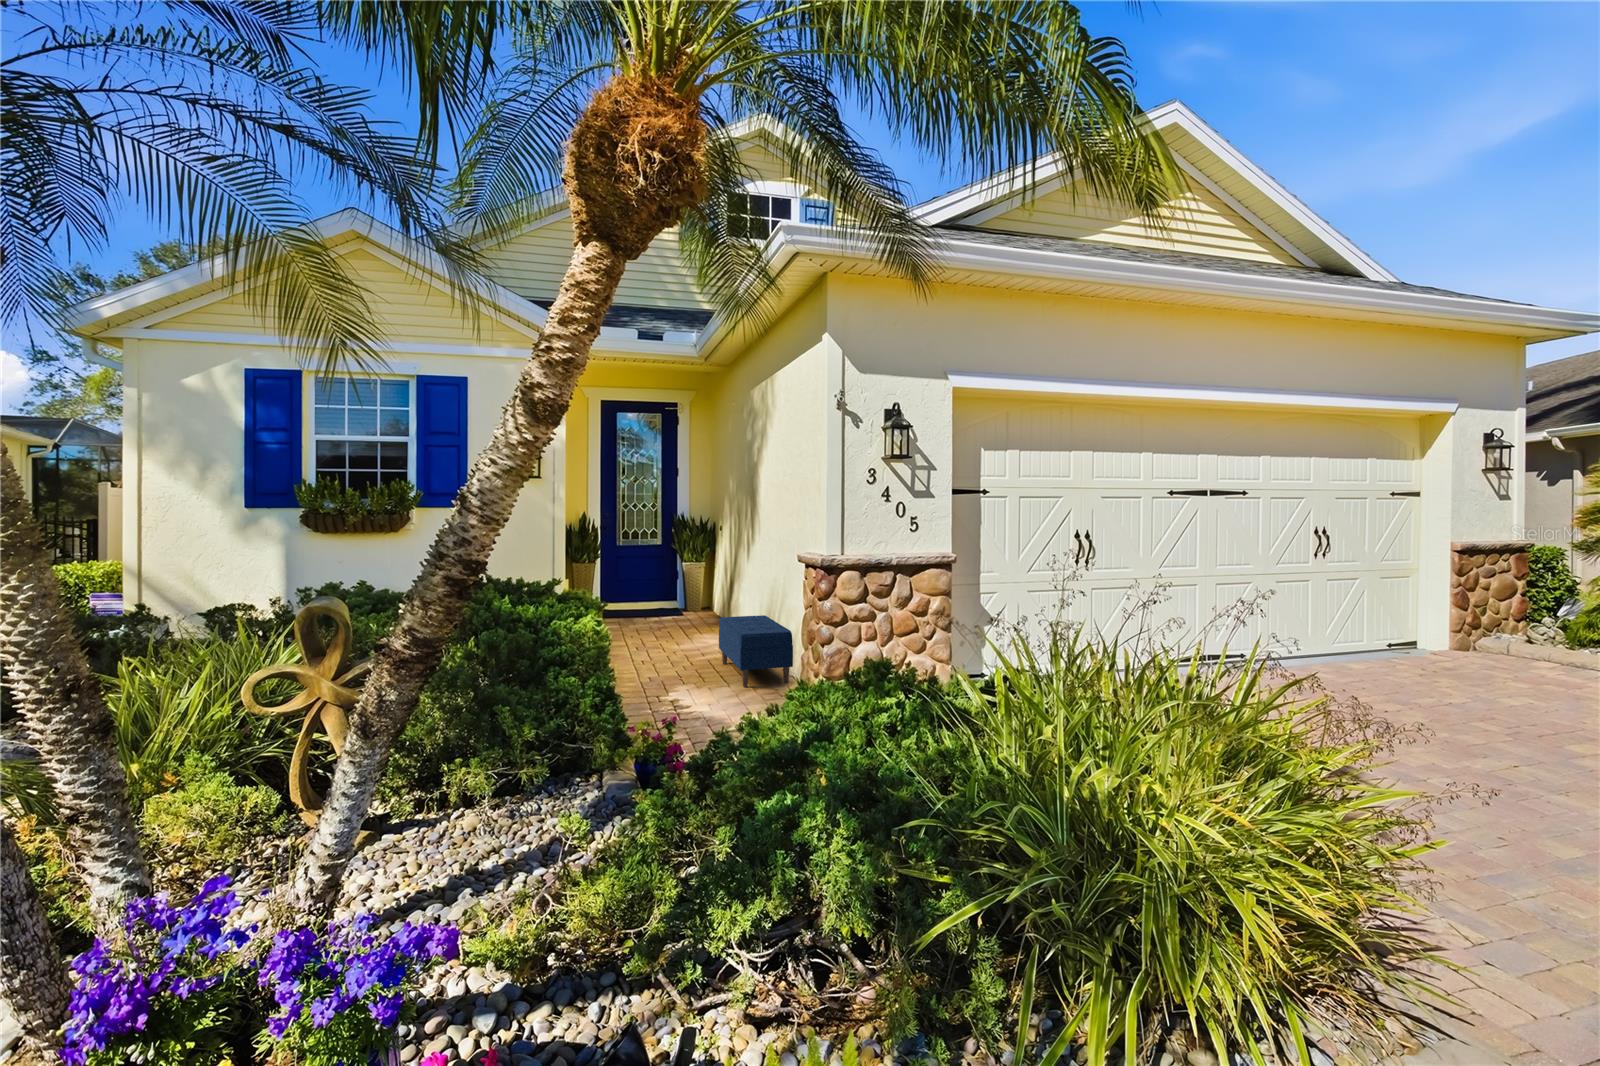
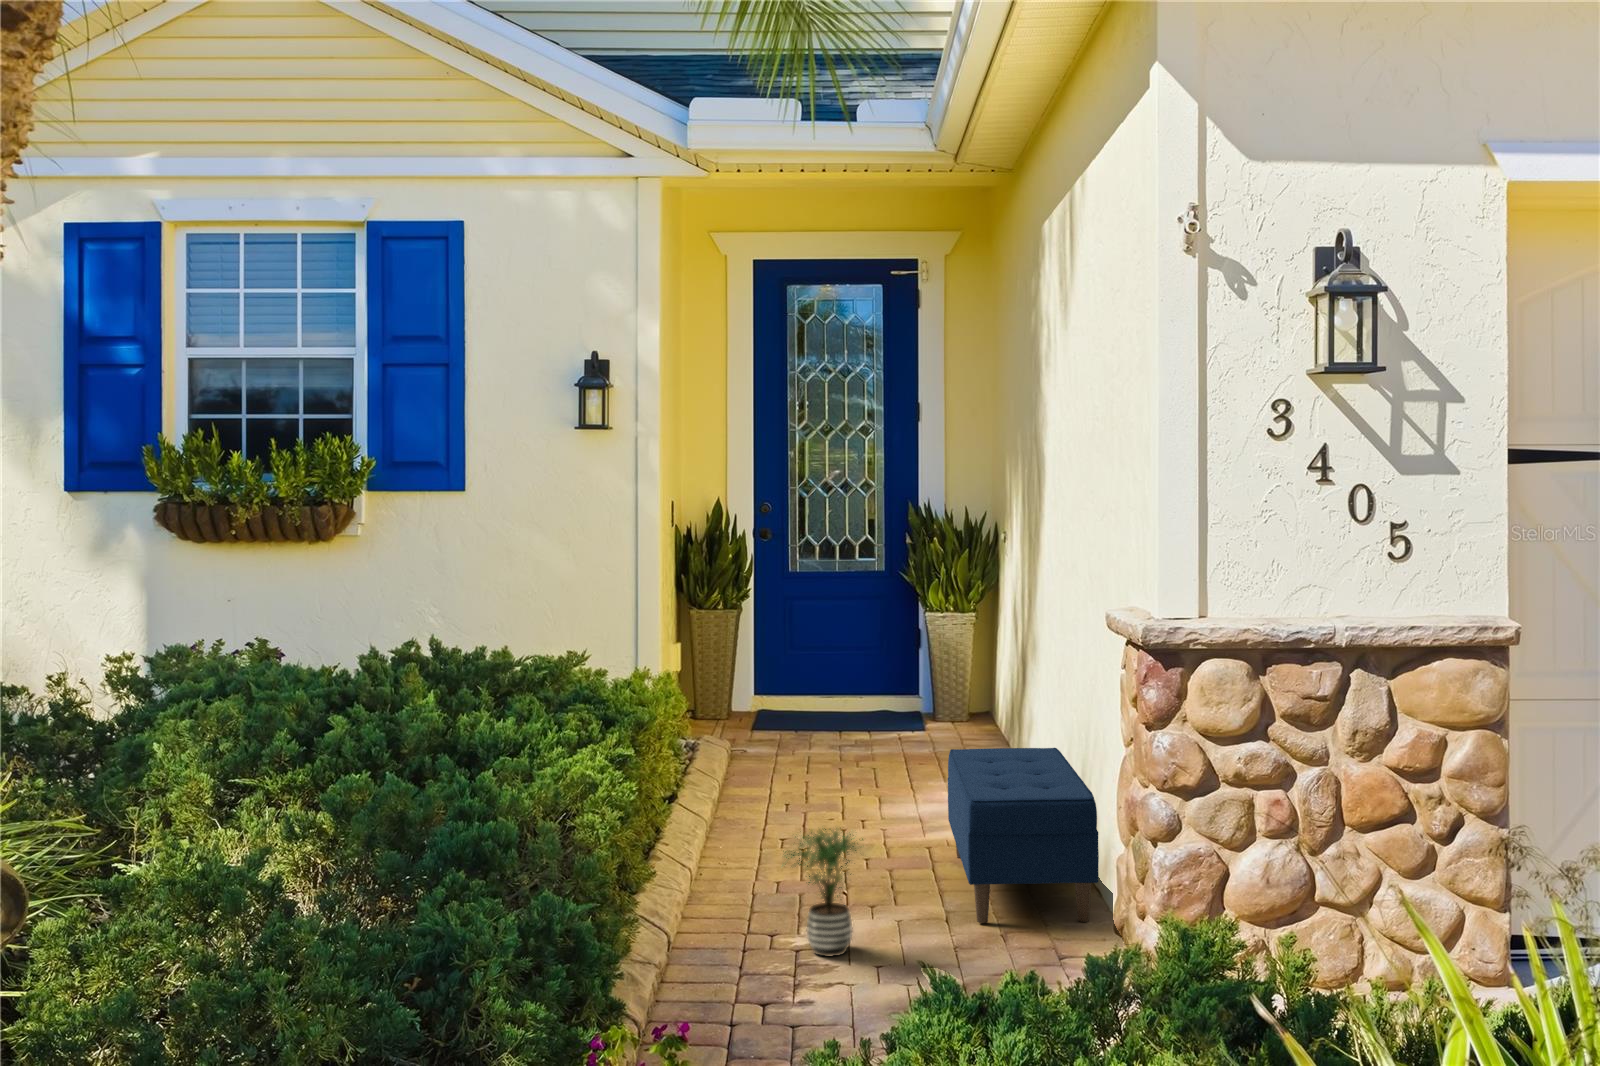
potted plant: none [663,646,703,703] -> present [782,828,863,956]

